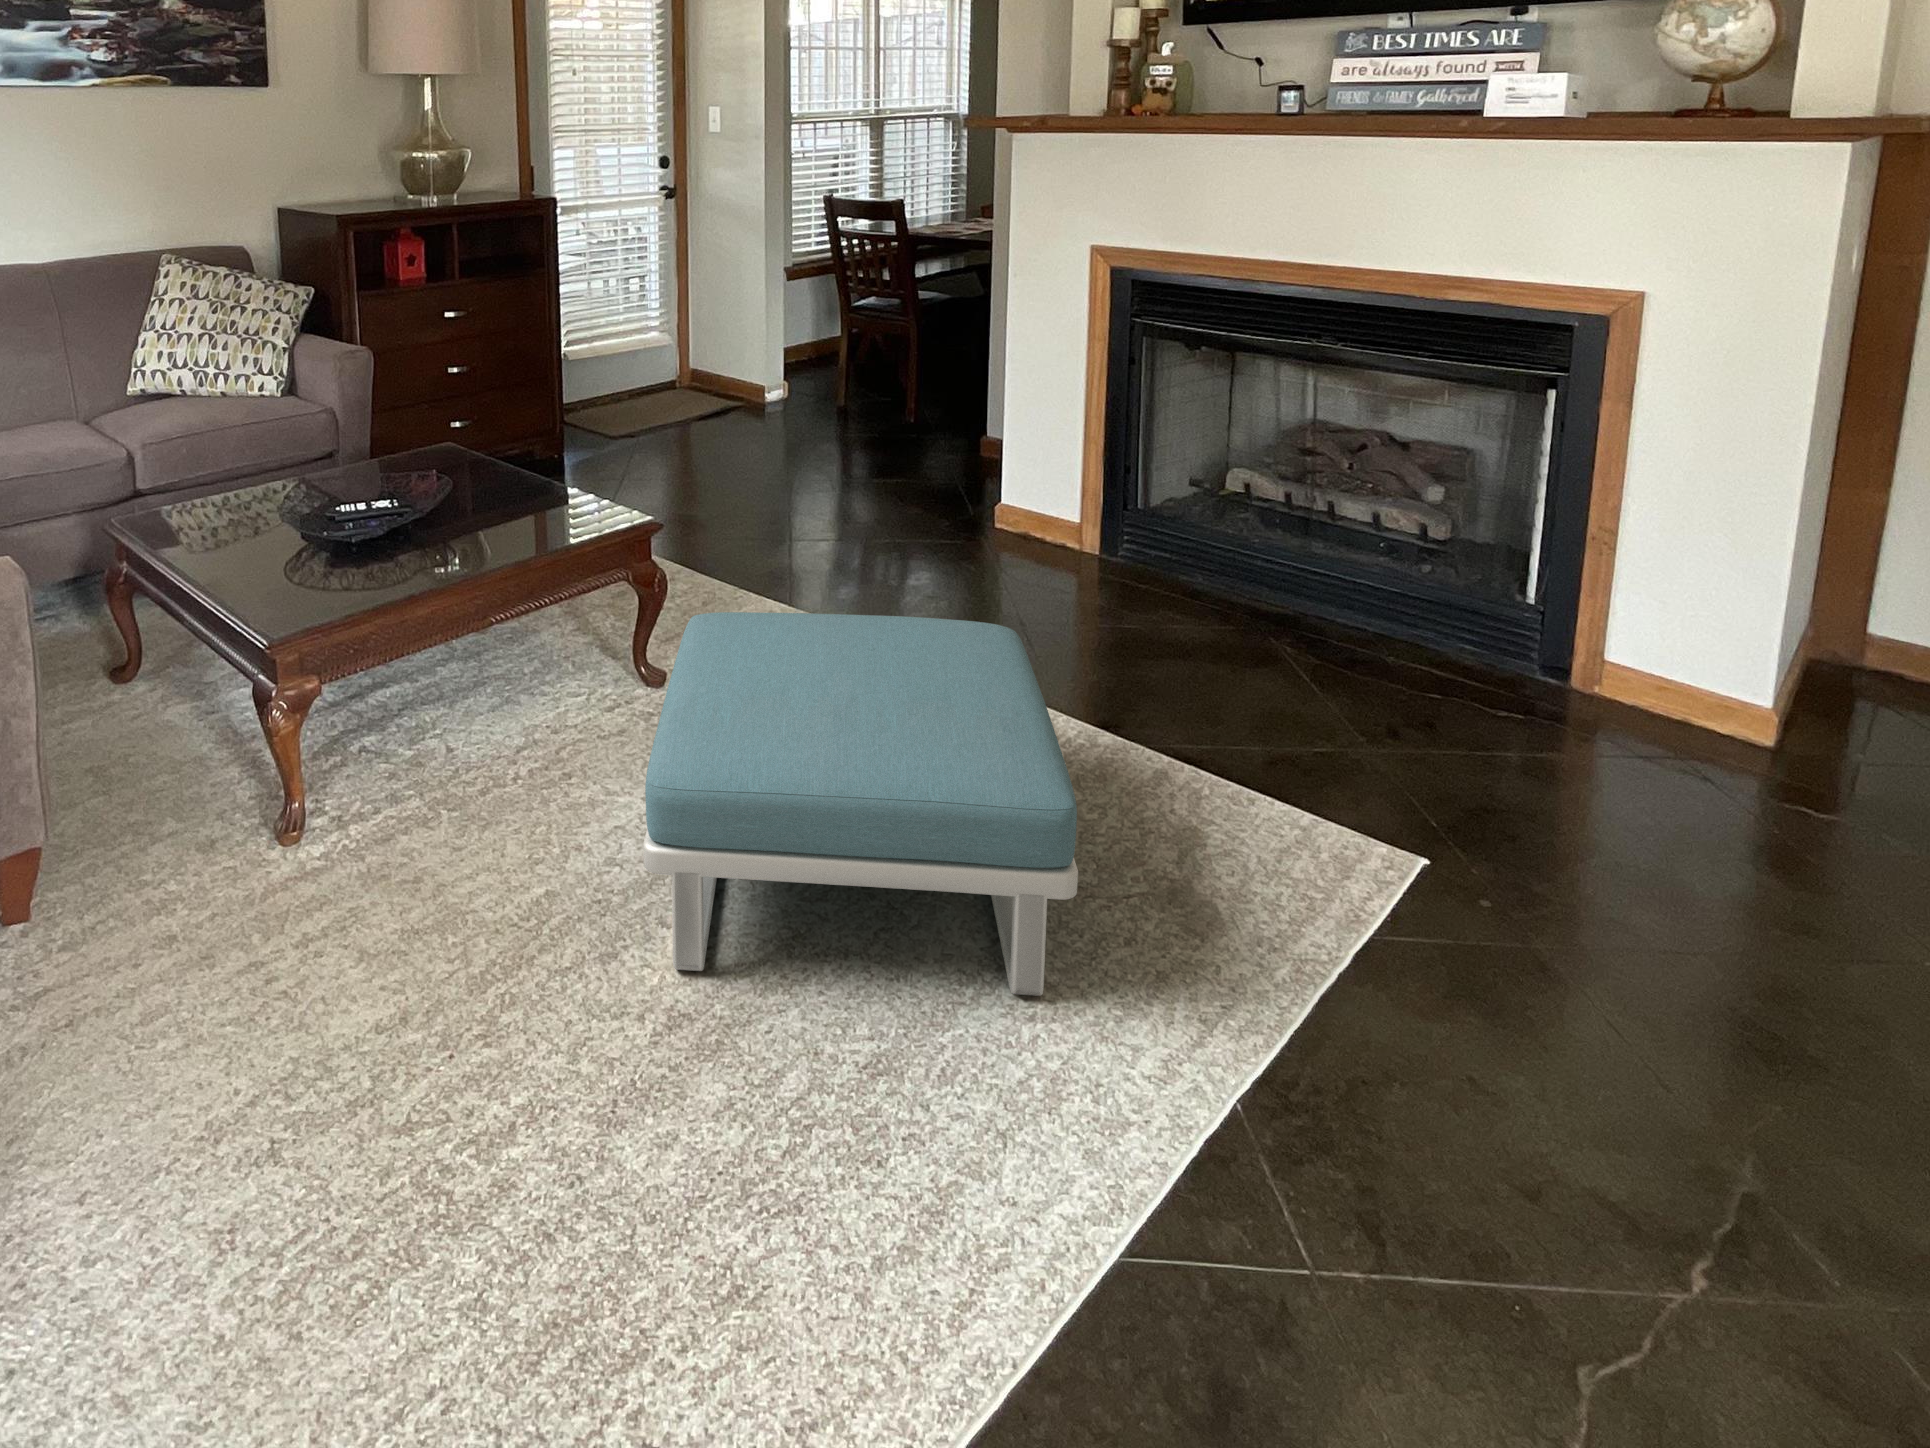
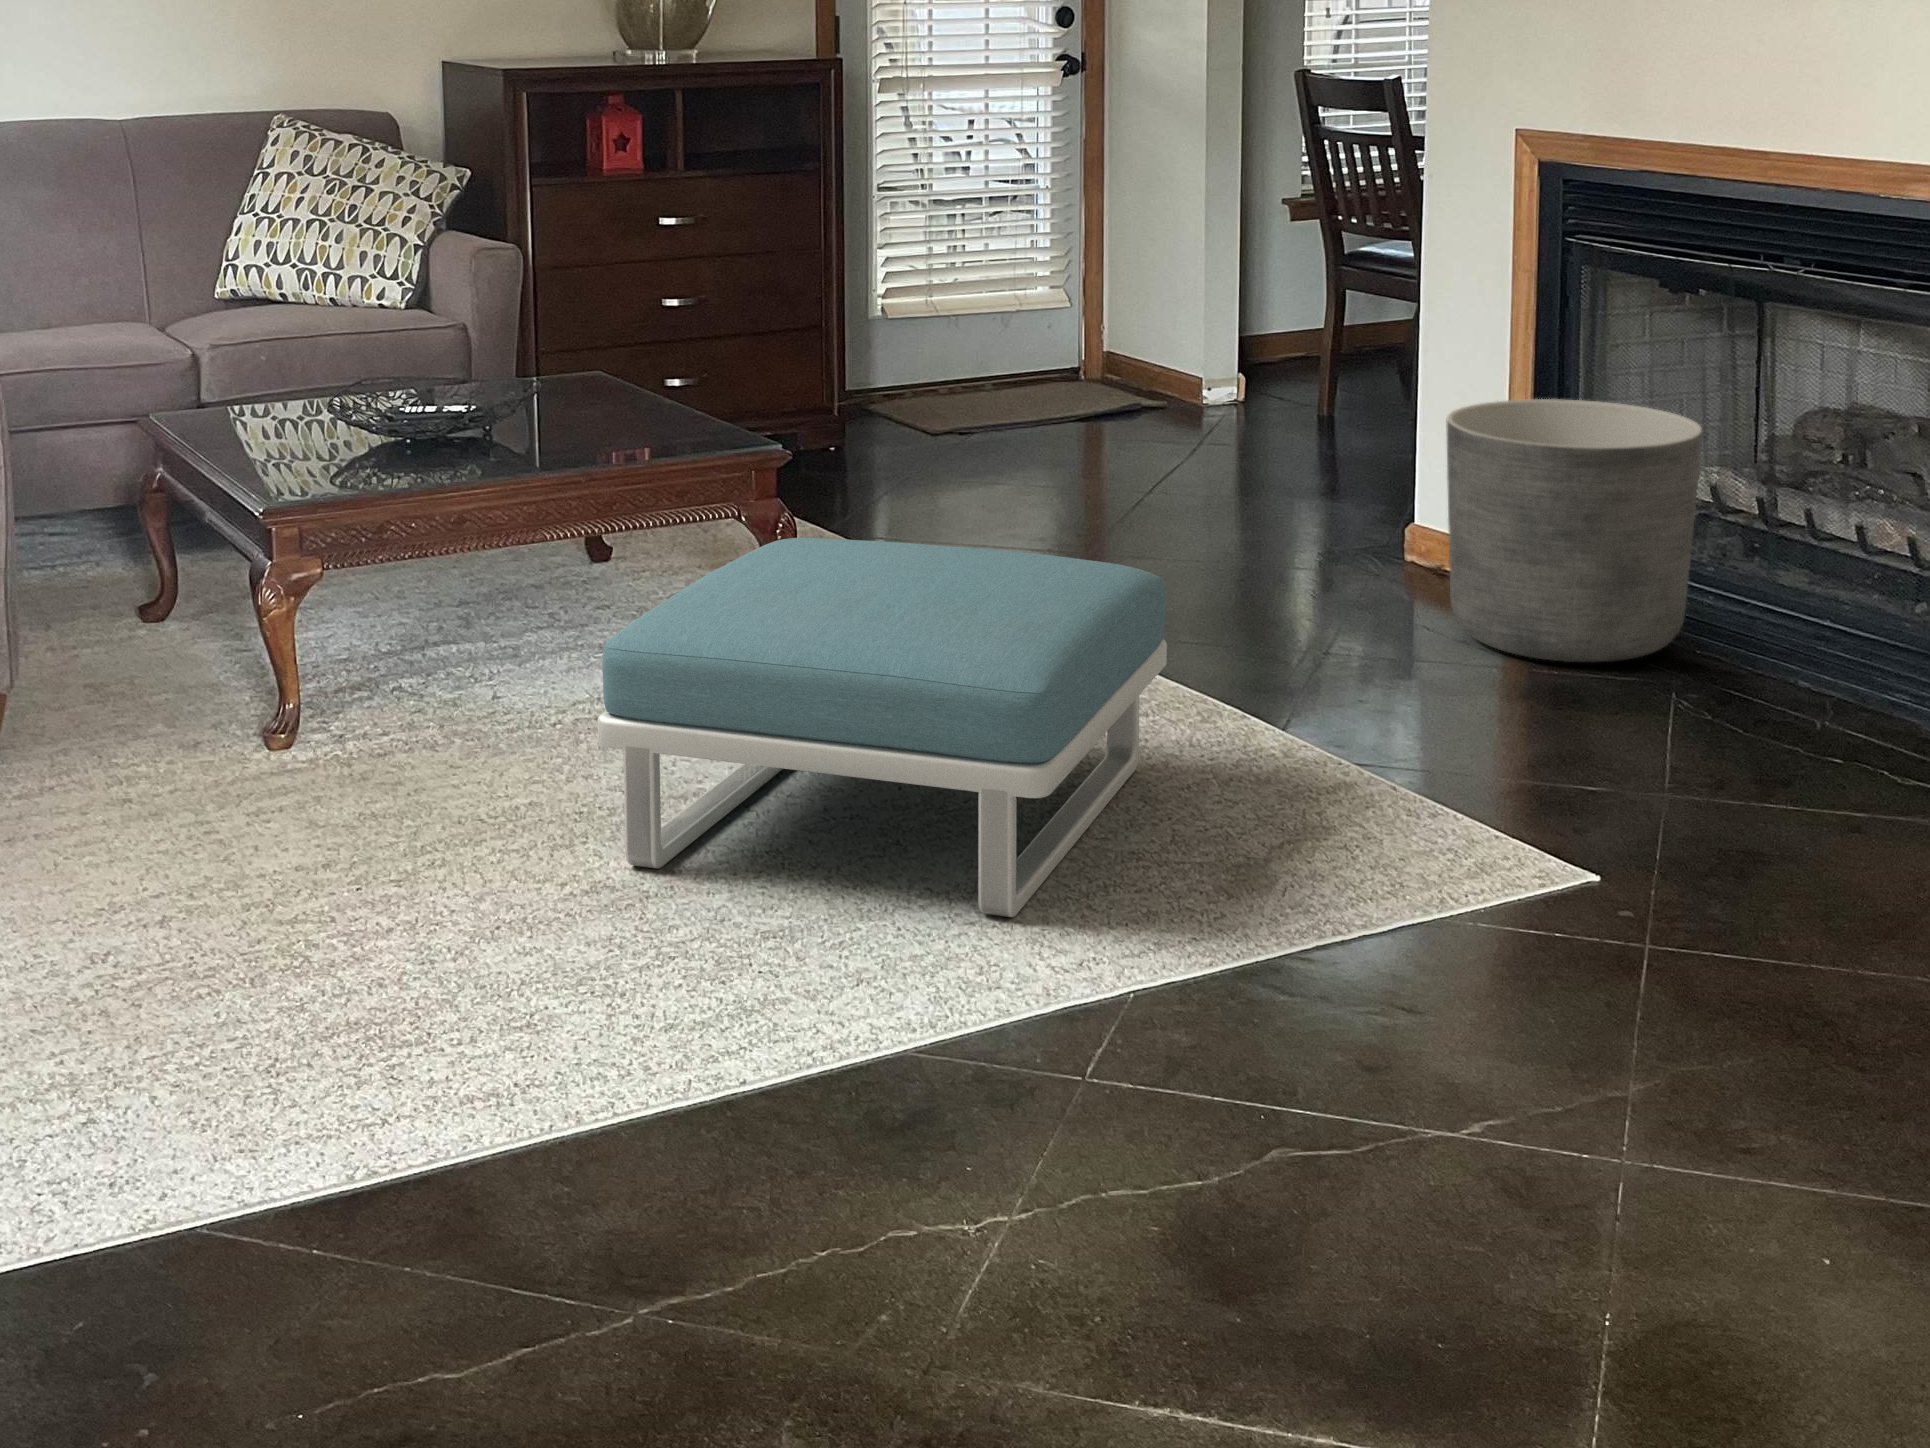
planter: none [1072,427,1251,616] -> present [1446,399,1702,662]

